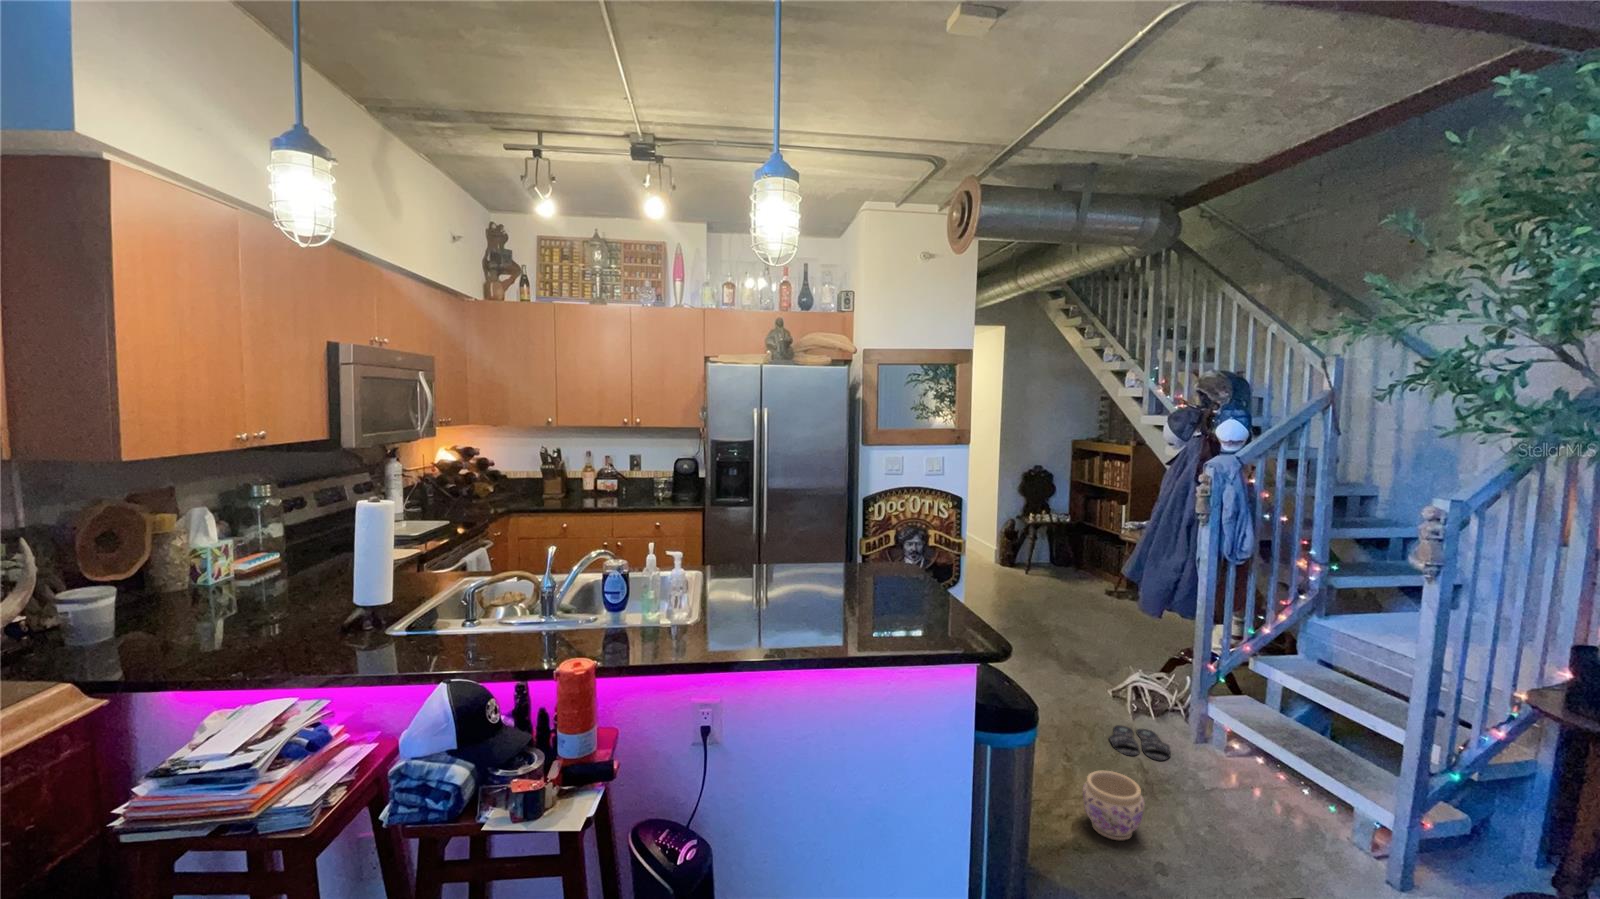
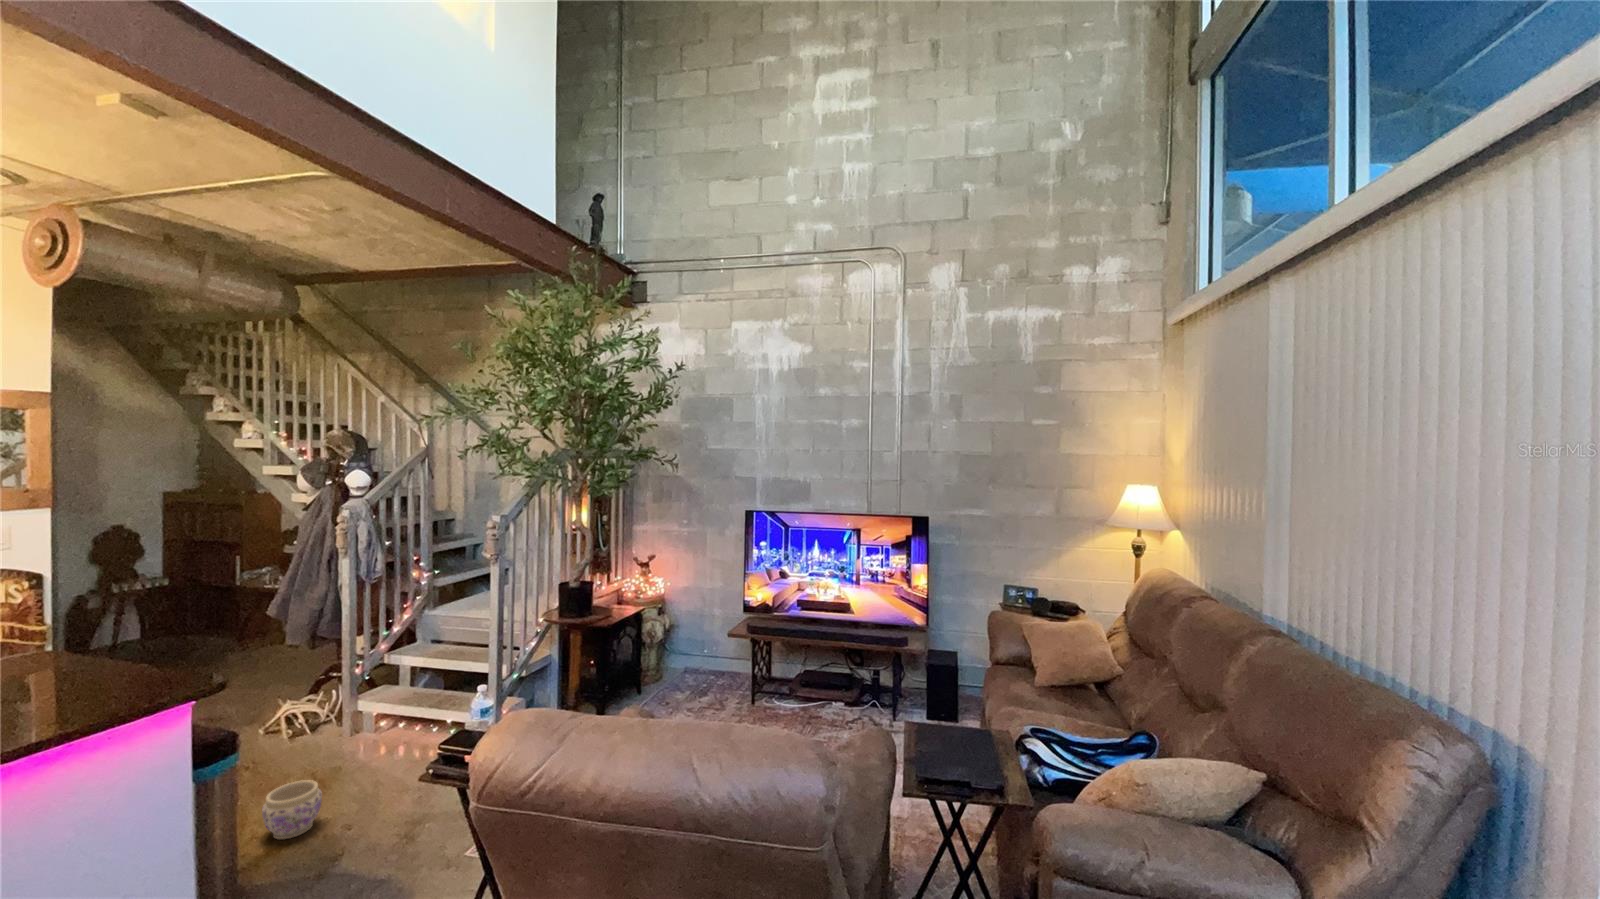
slippers: present [1109,725,1170,761] -> none [270,746,331,775]

